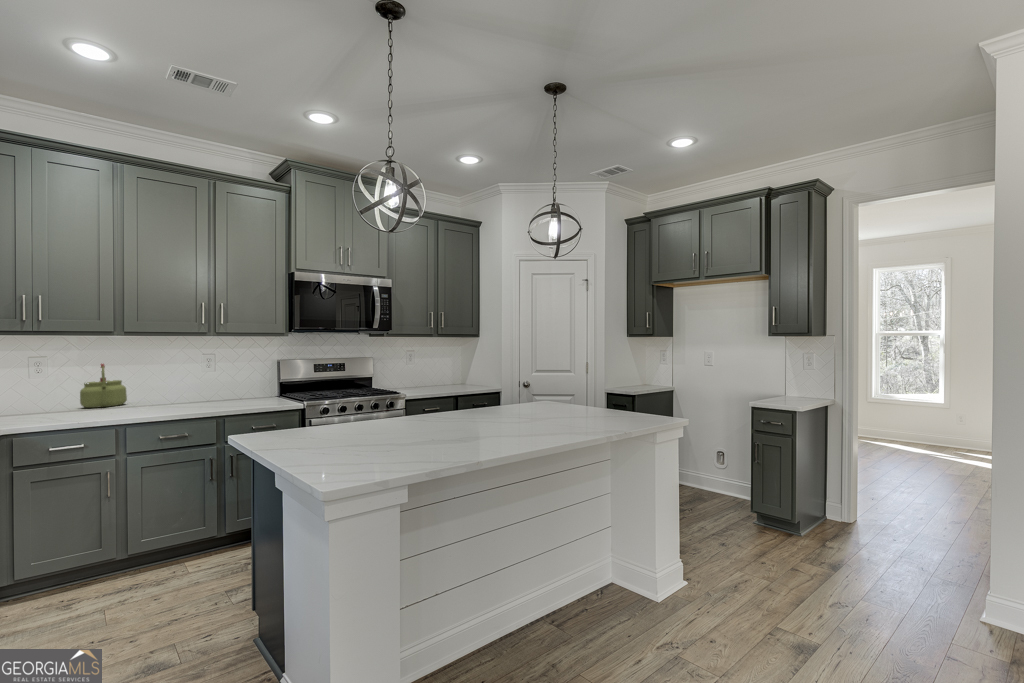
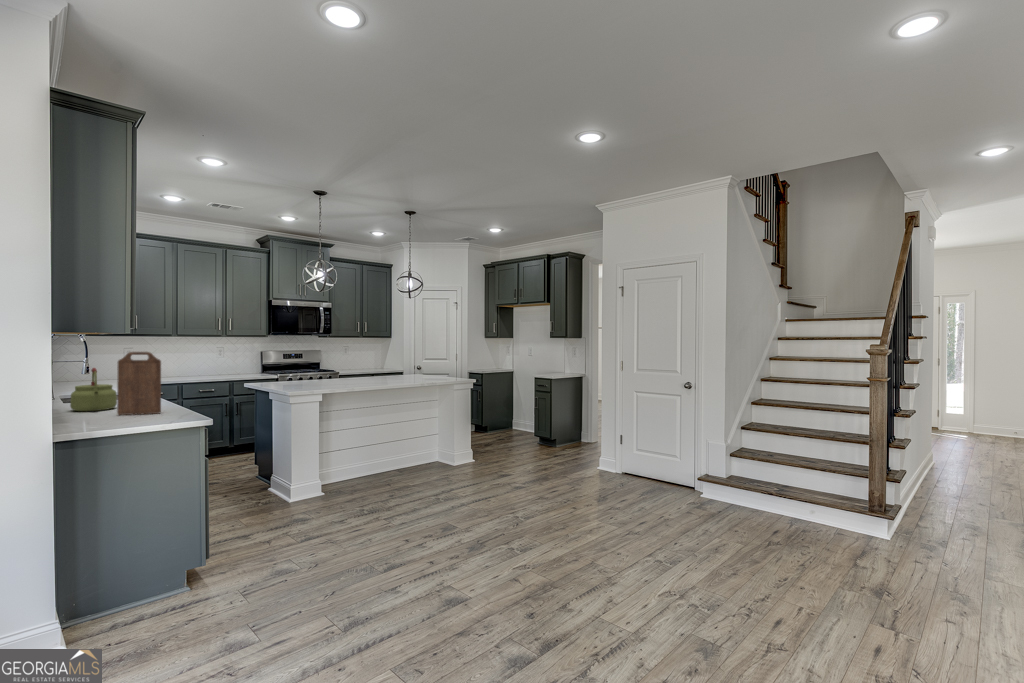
cutting board: none [121,343,167,409] -> present [117,352,161,415]

